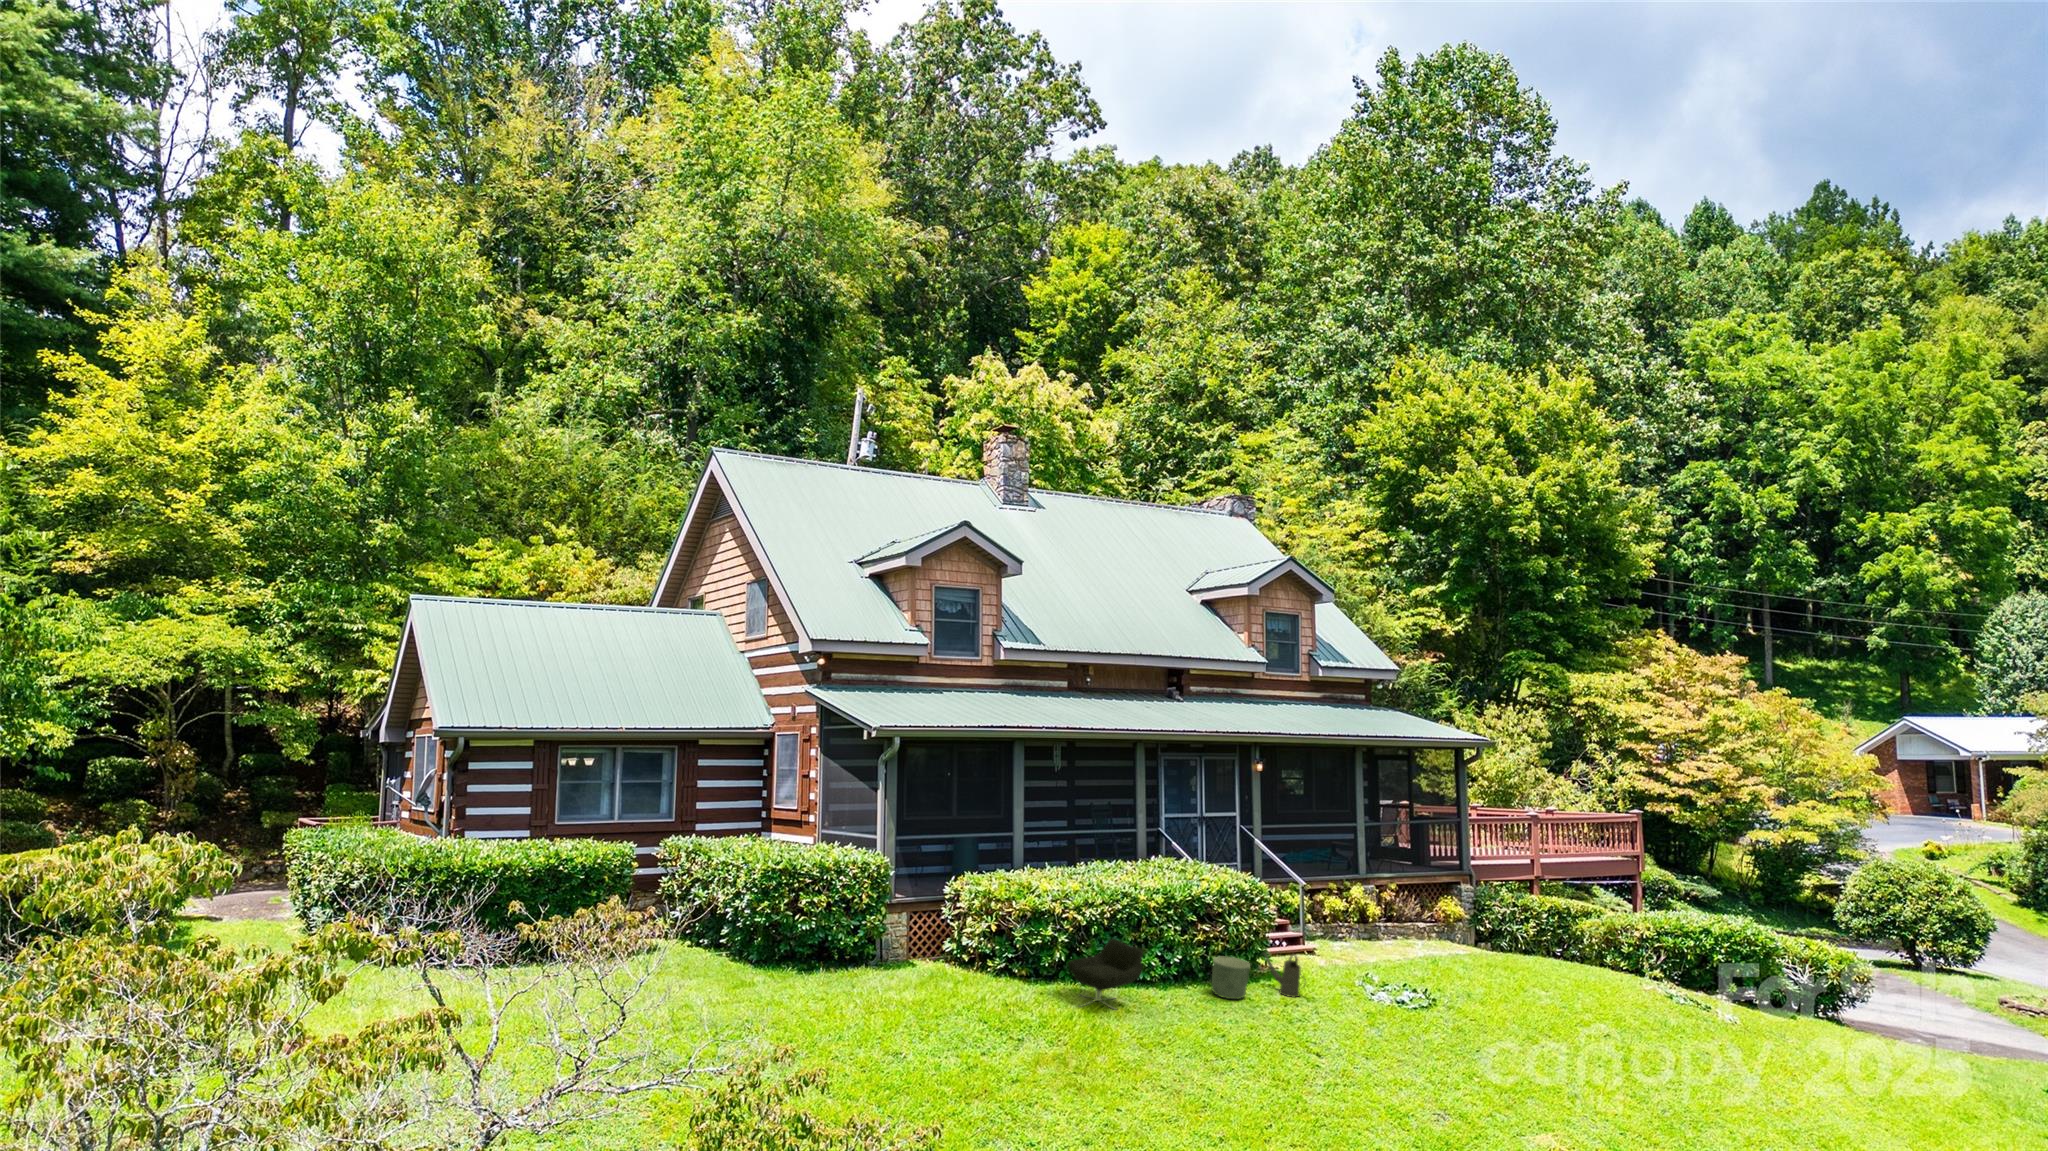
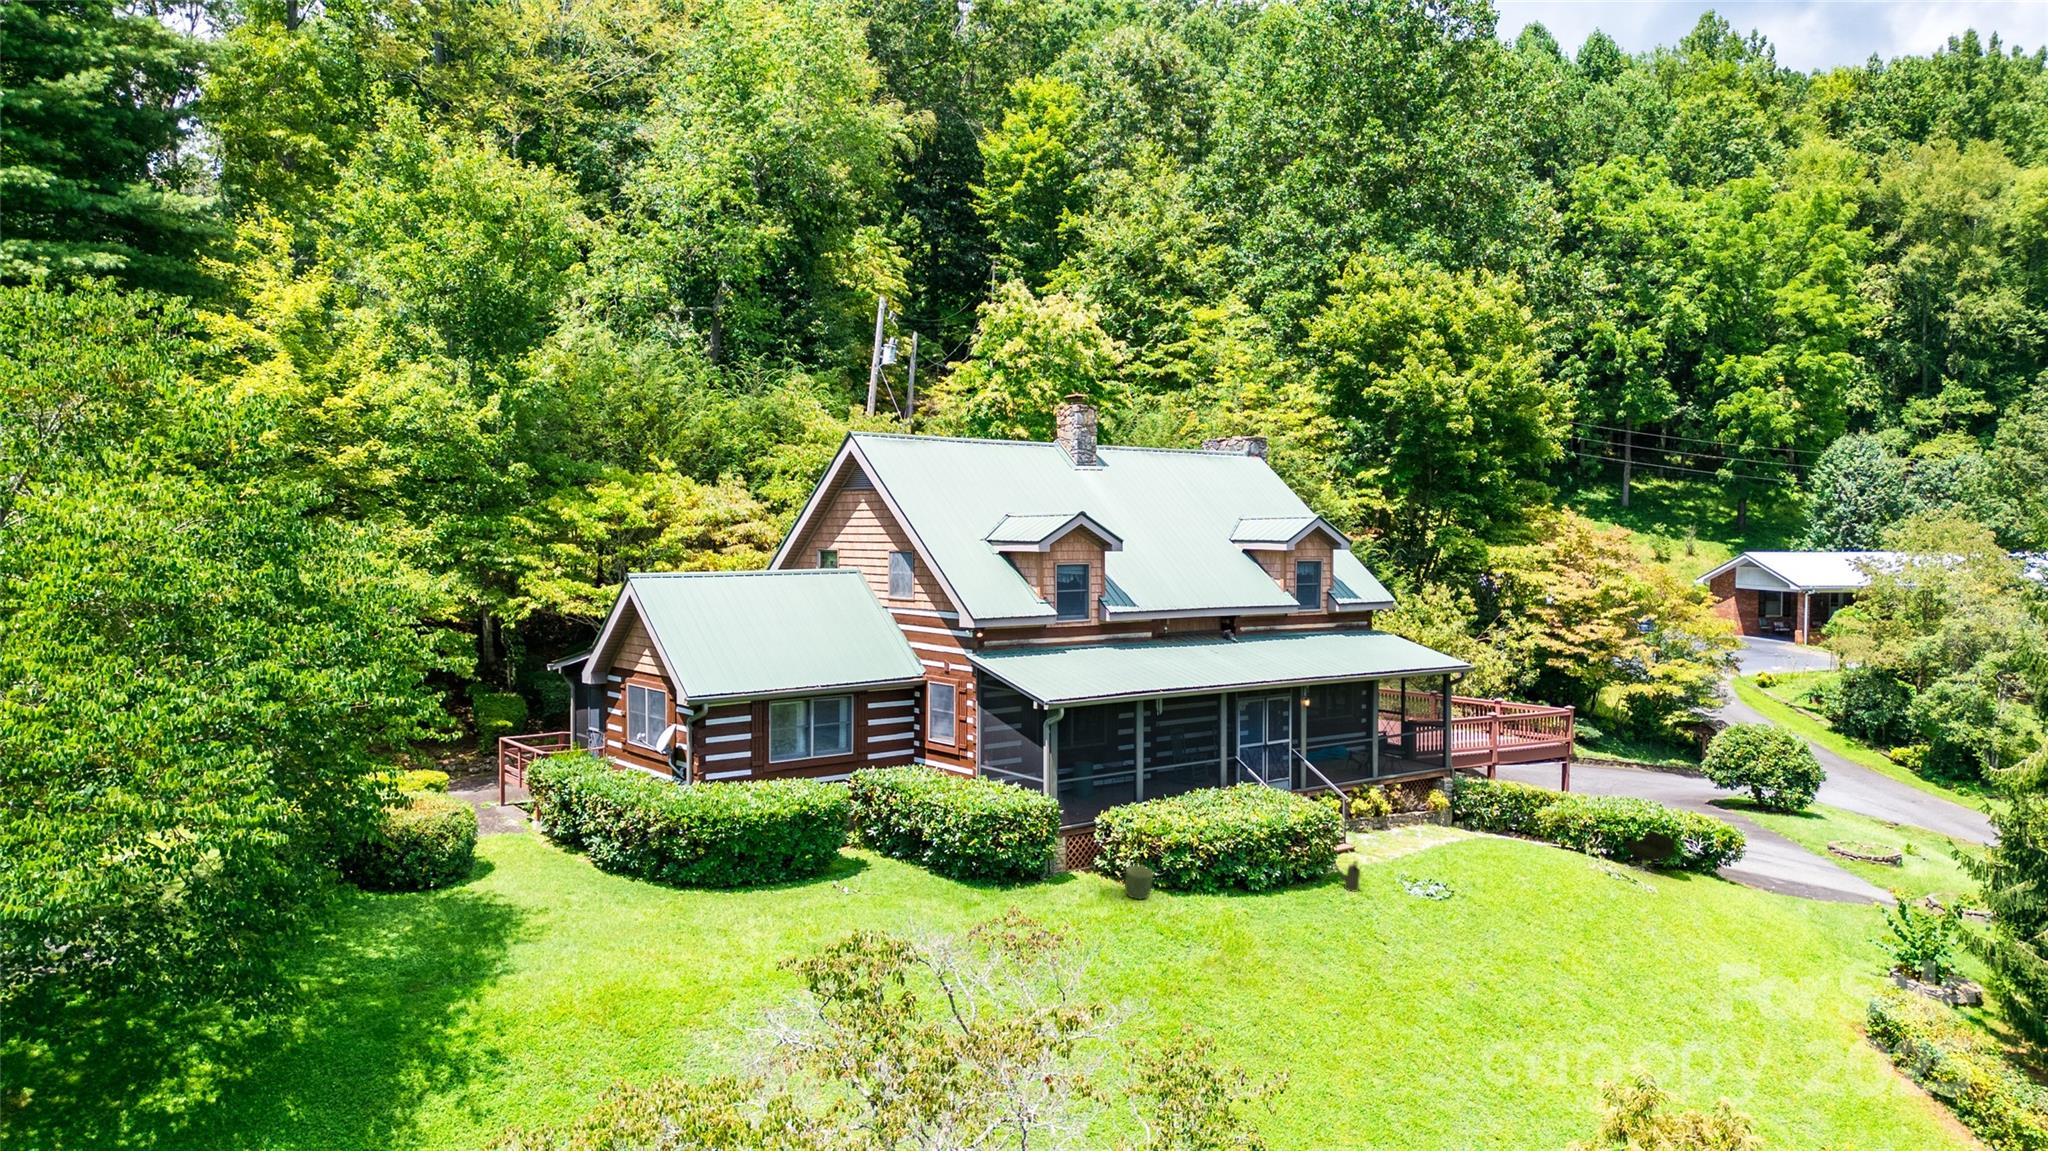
lounge chair: present [1068,939,1143,1009] -> present [1625,831,1674,870]
planter: present [1212,957,1250,999] -> present [1125,866,1154,899]

